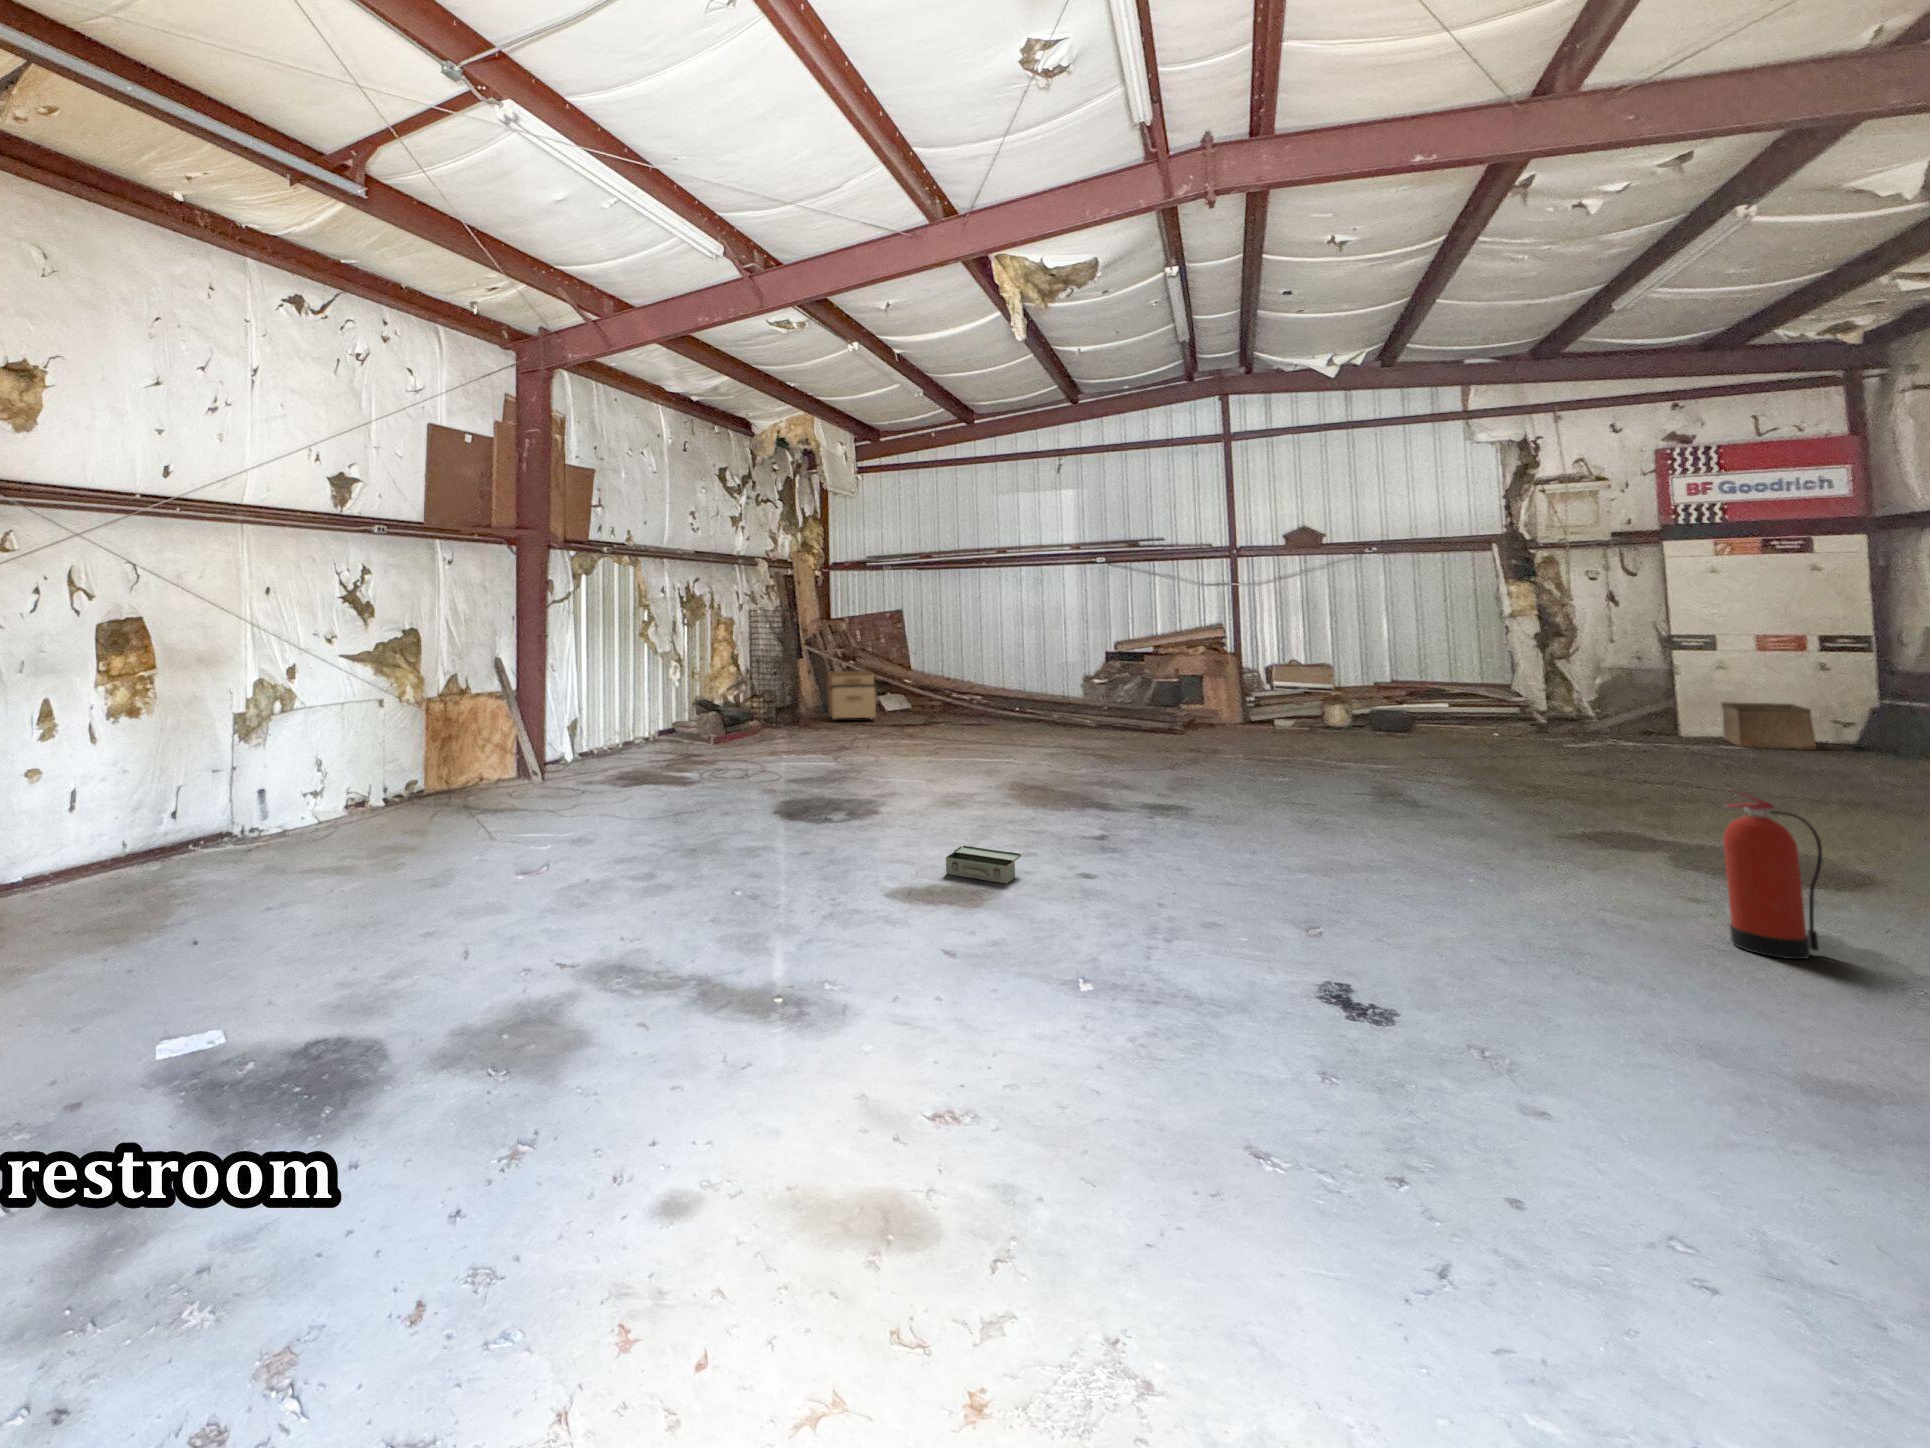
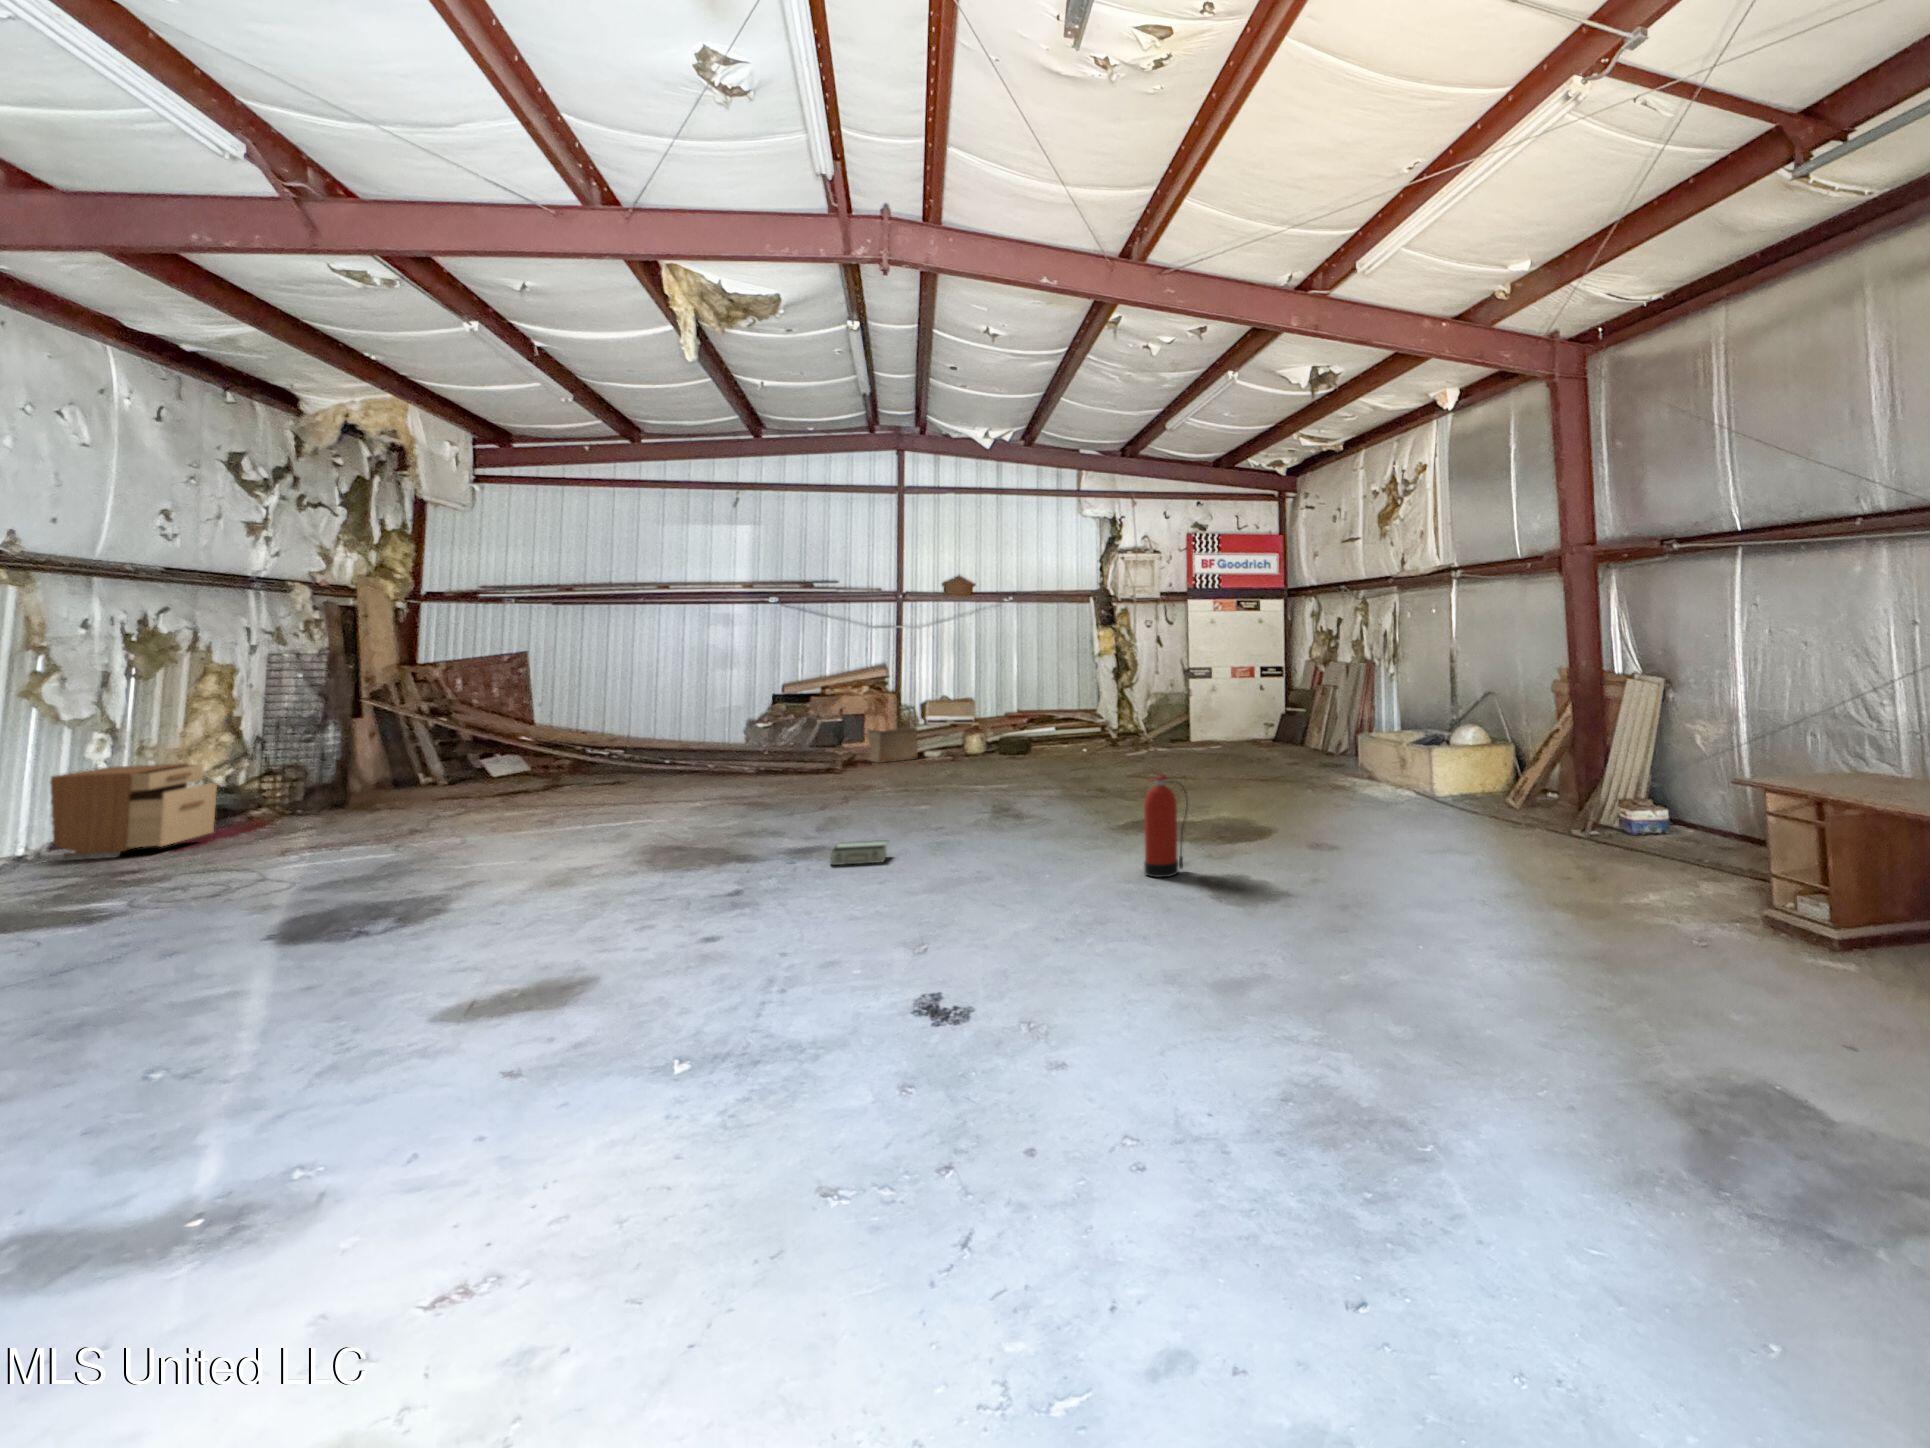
filing cabinet: present [827,671,876,720] -> present [50,763,217,861]
storage bin: present [1721,702,1816,750] -> present [866,725,918,763]
toolbox: present [946,846,1021,884] -> present [830,840,889,865]

